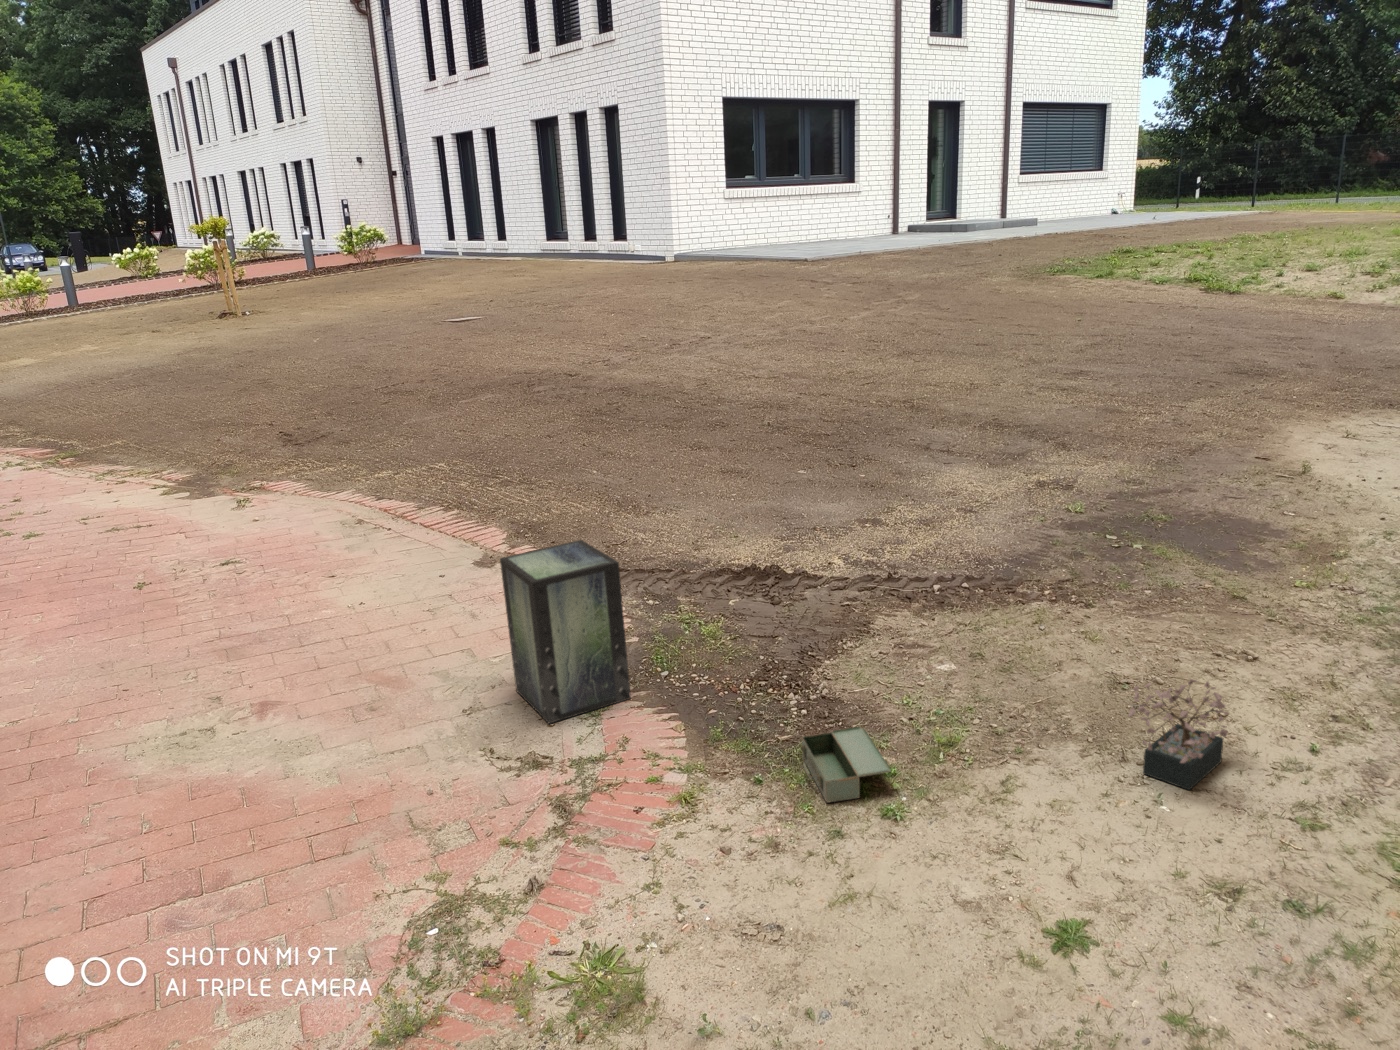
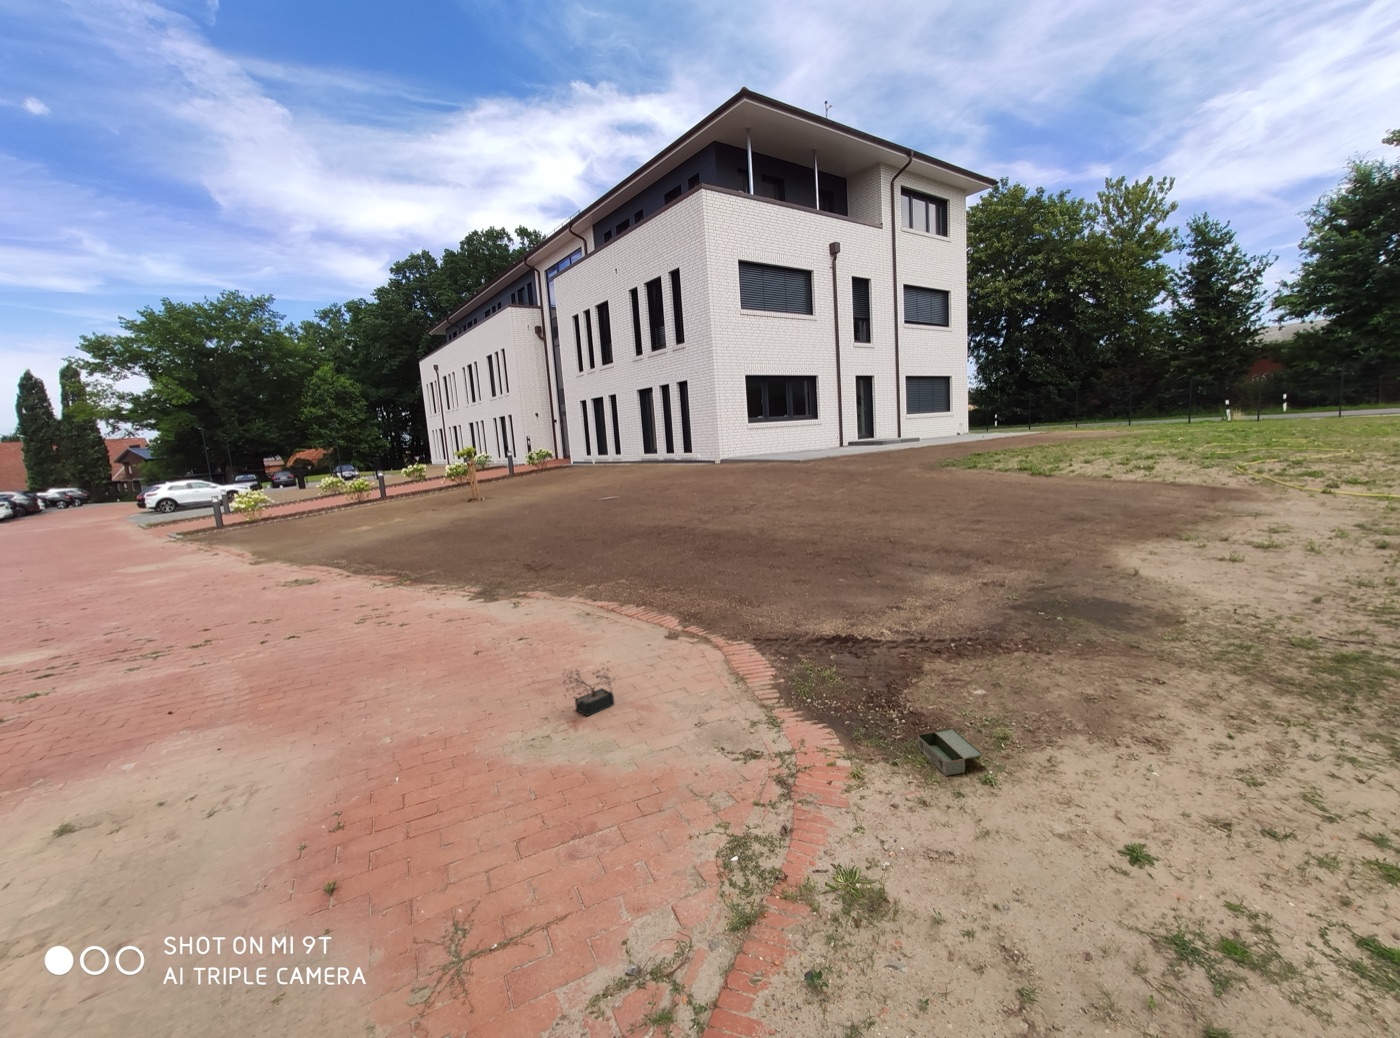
storage box: present [500,540,631,724] -> none [719,619,797,730]
decorative plant: present [1128,679,1228,790] -> present [563,668,615,716]

